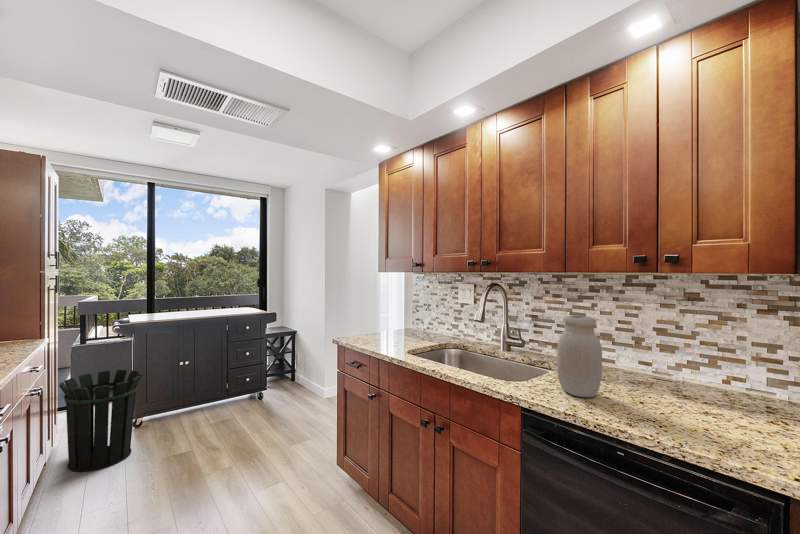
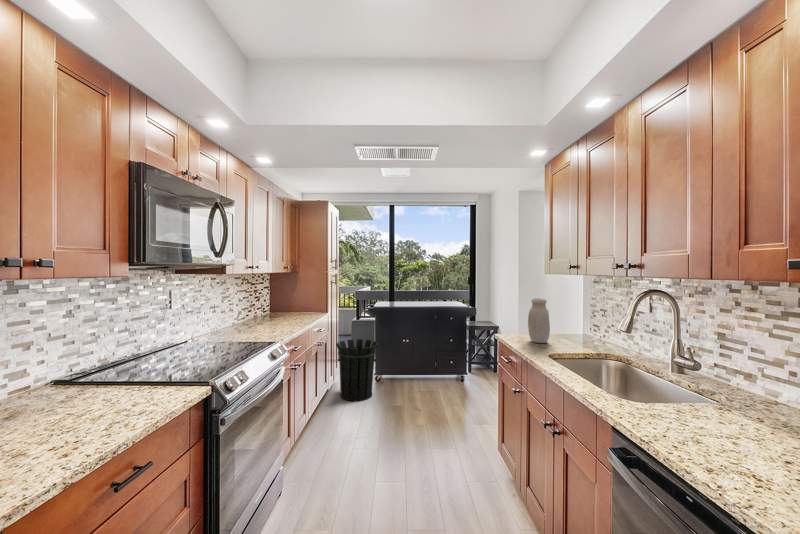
jar: present [557,315,602,397] -> present [528,298,550,343]

